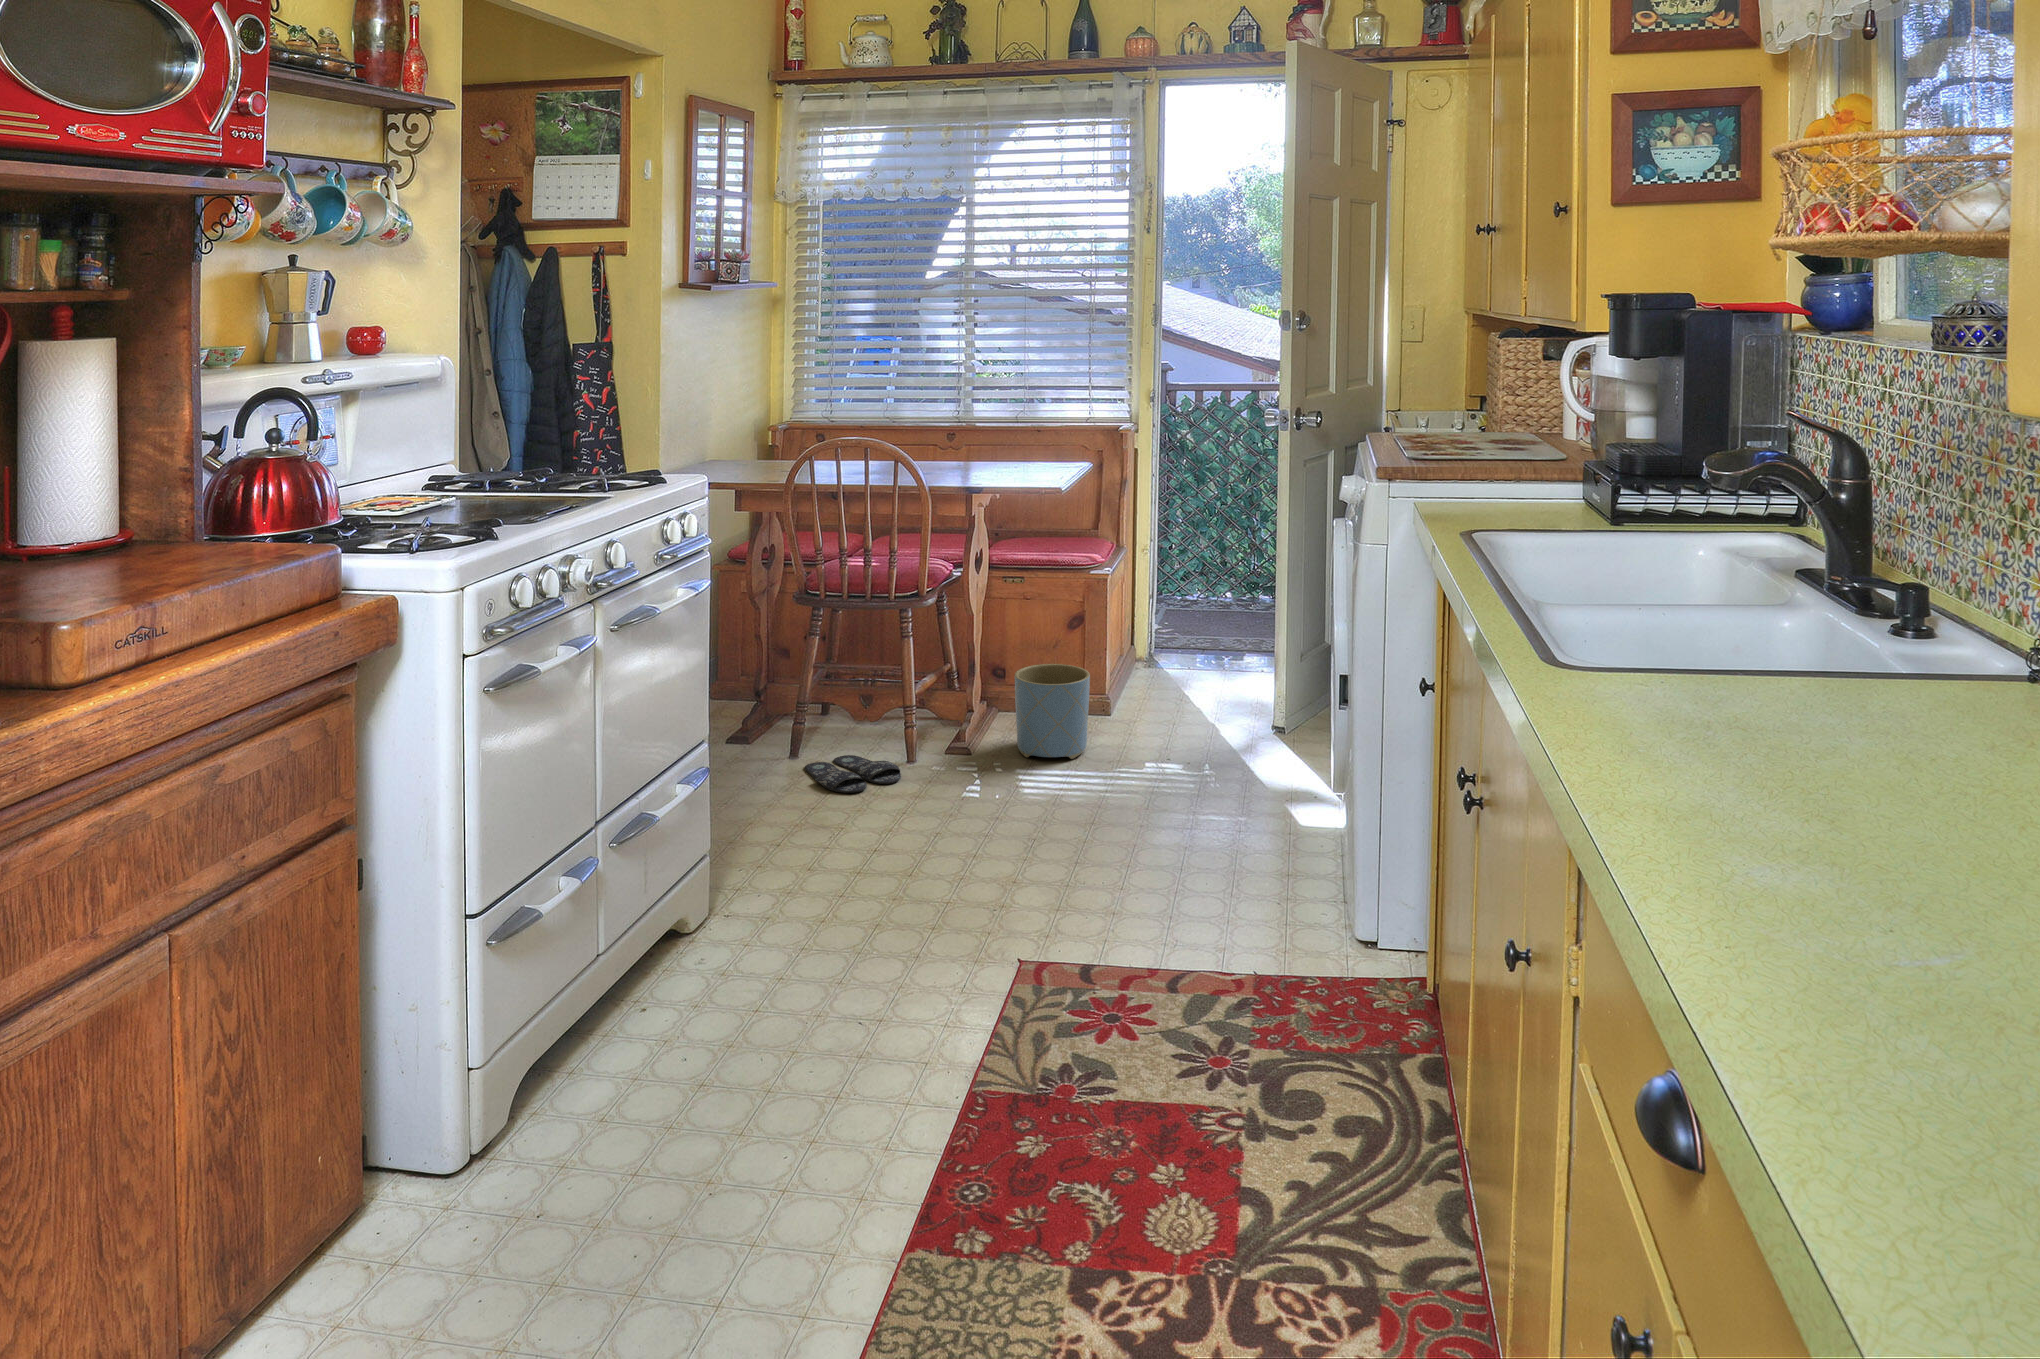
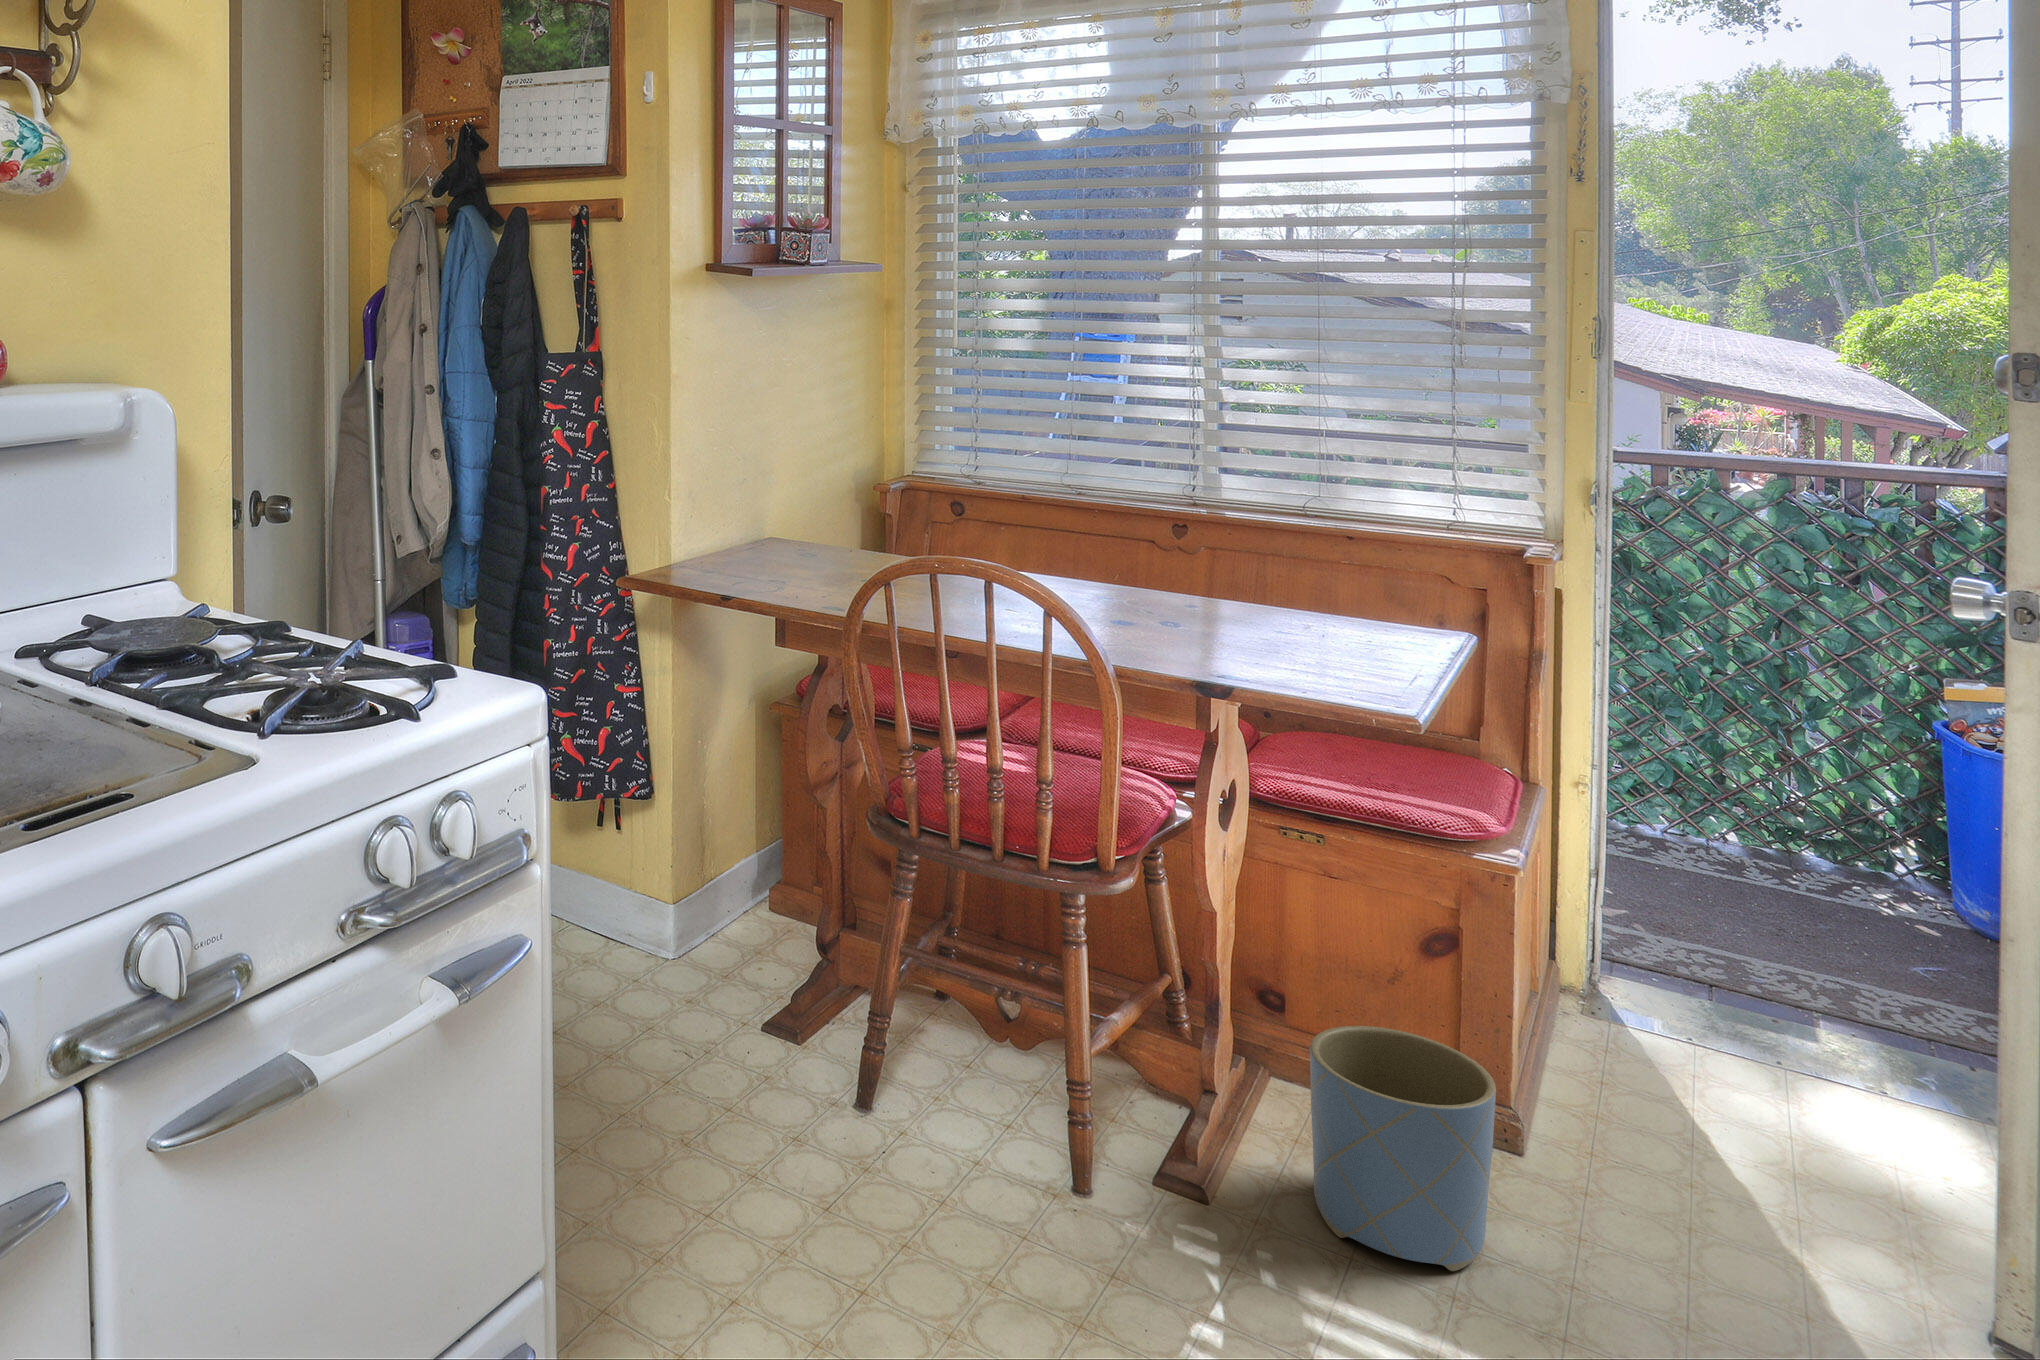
slippers: present [804,755,901,793] -> none [868,1133,1056,1257]

